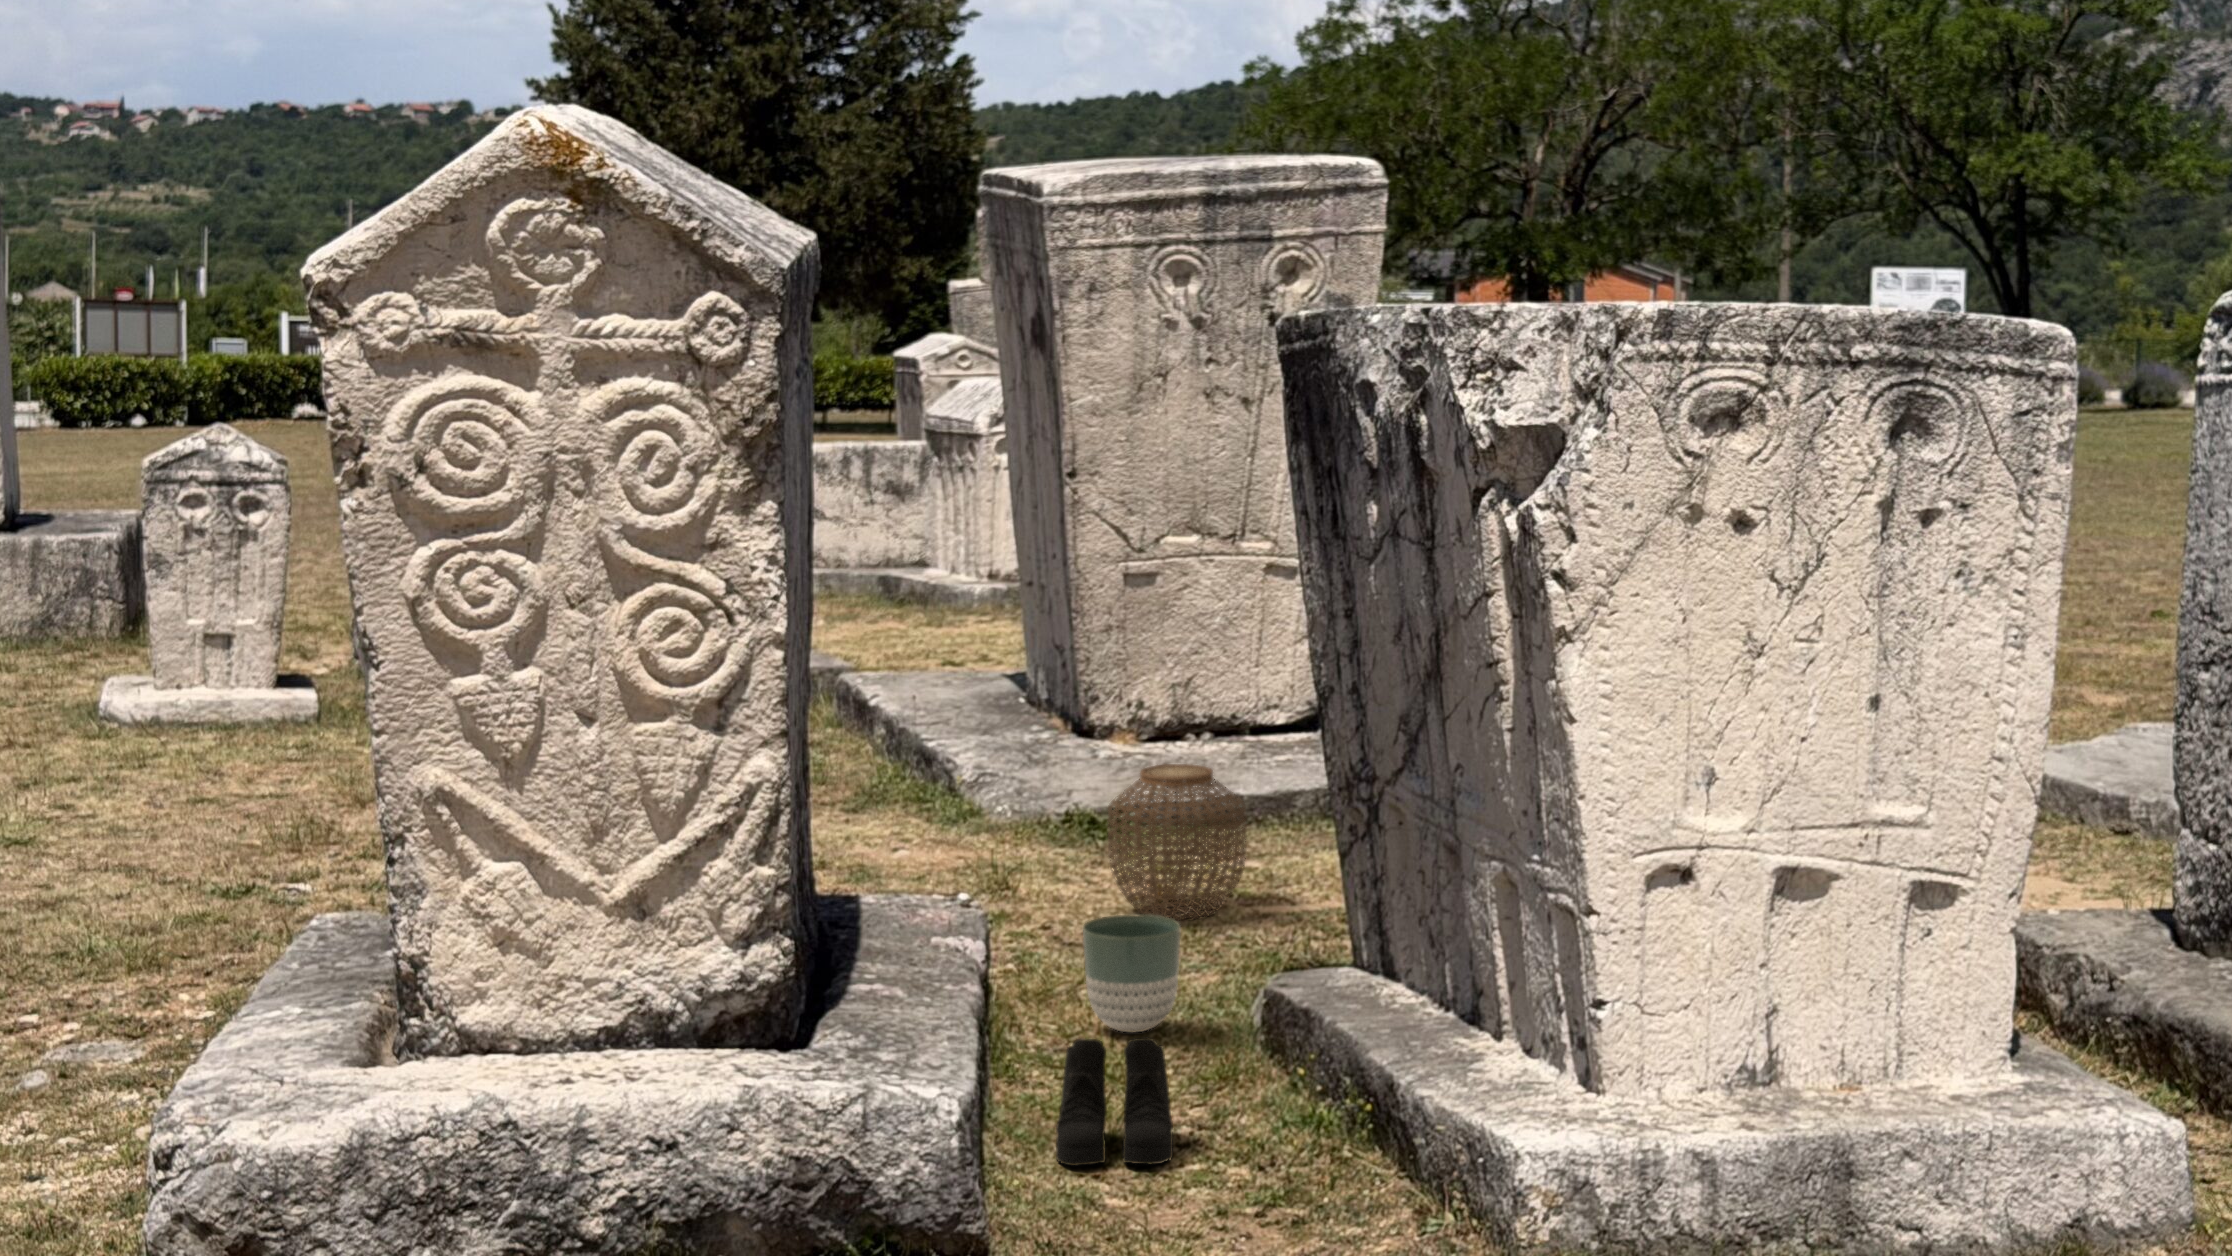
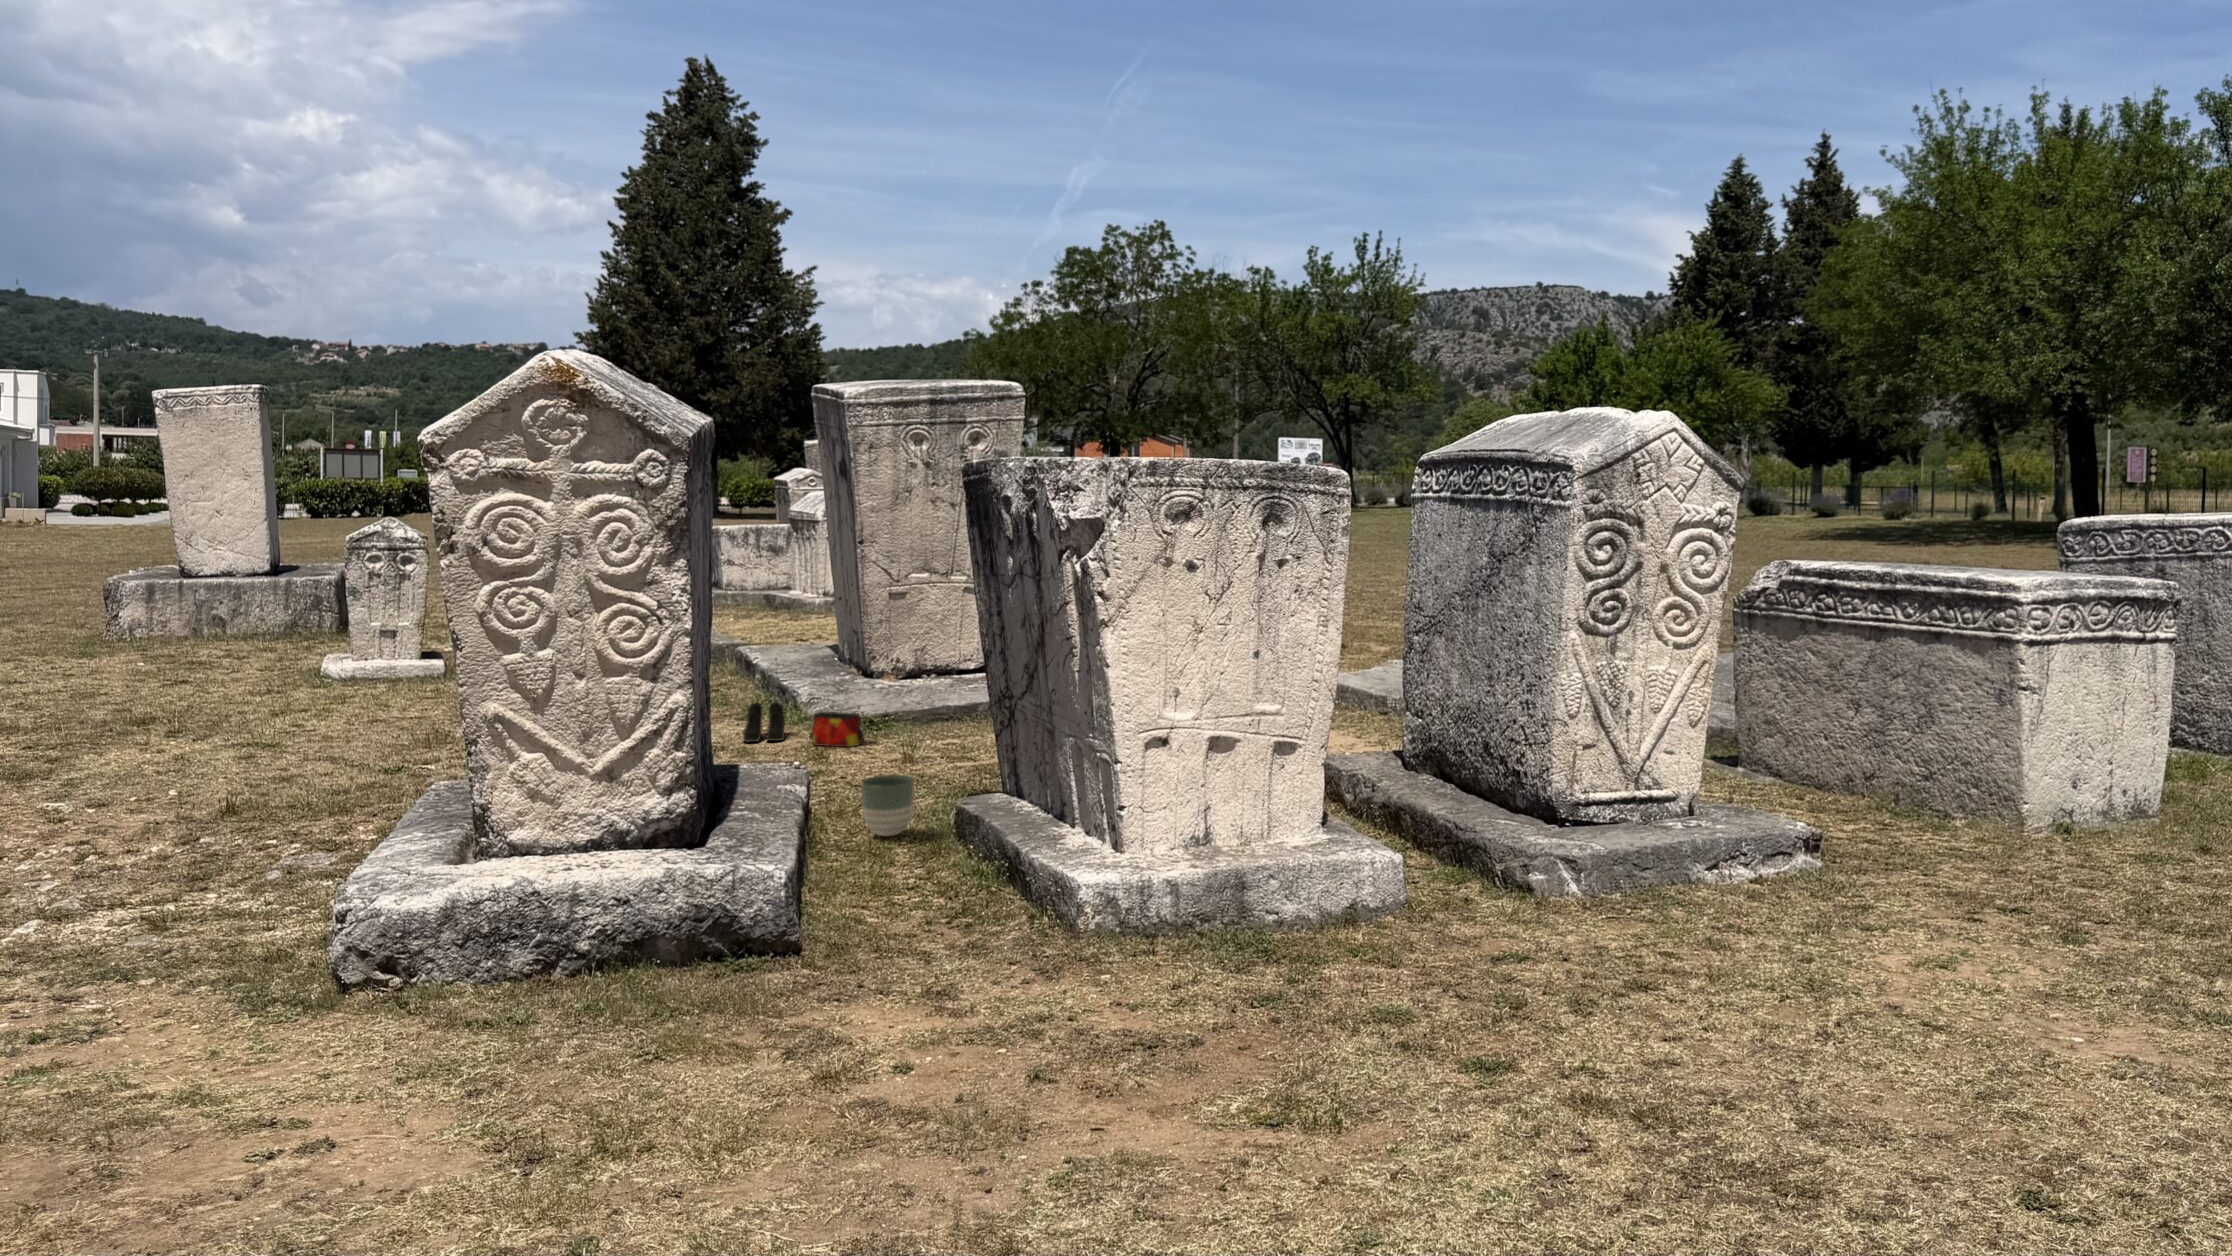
woven basket: present [1108,764,1246,920] -> none [878,696,954,779]
bag: none [980,785,1079,854] -> present [809,711,864,747]
boots: present [1056,1038,1173,1166] -> present [743,702,785,742]

